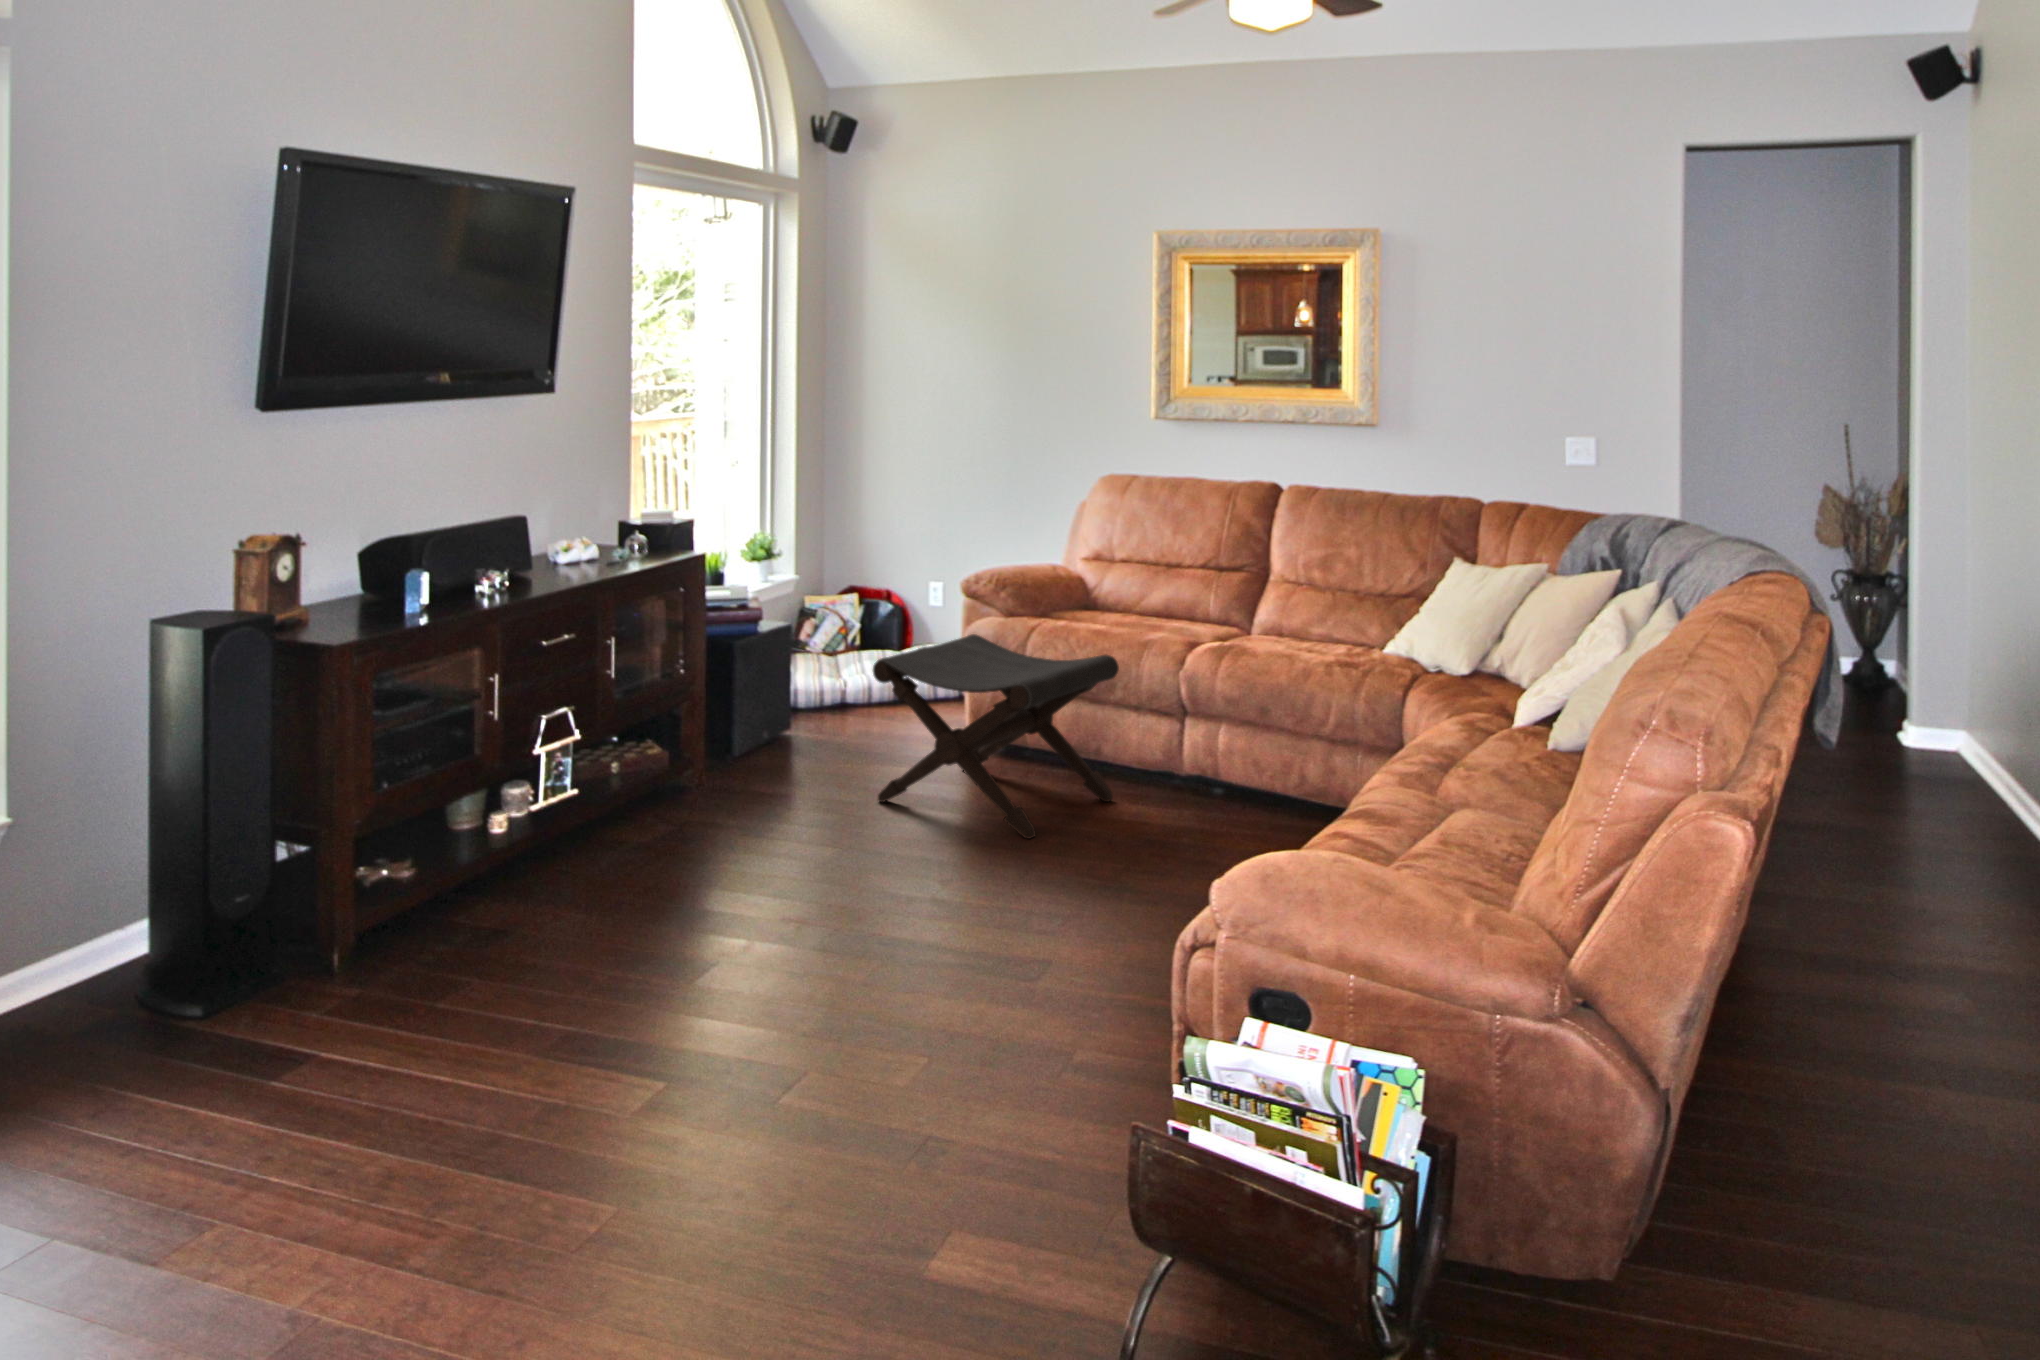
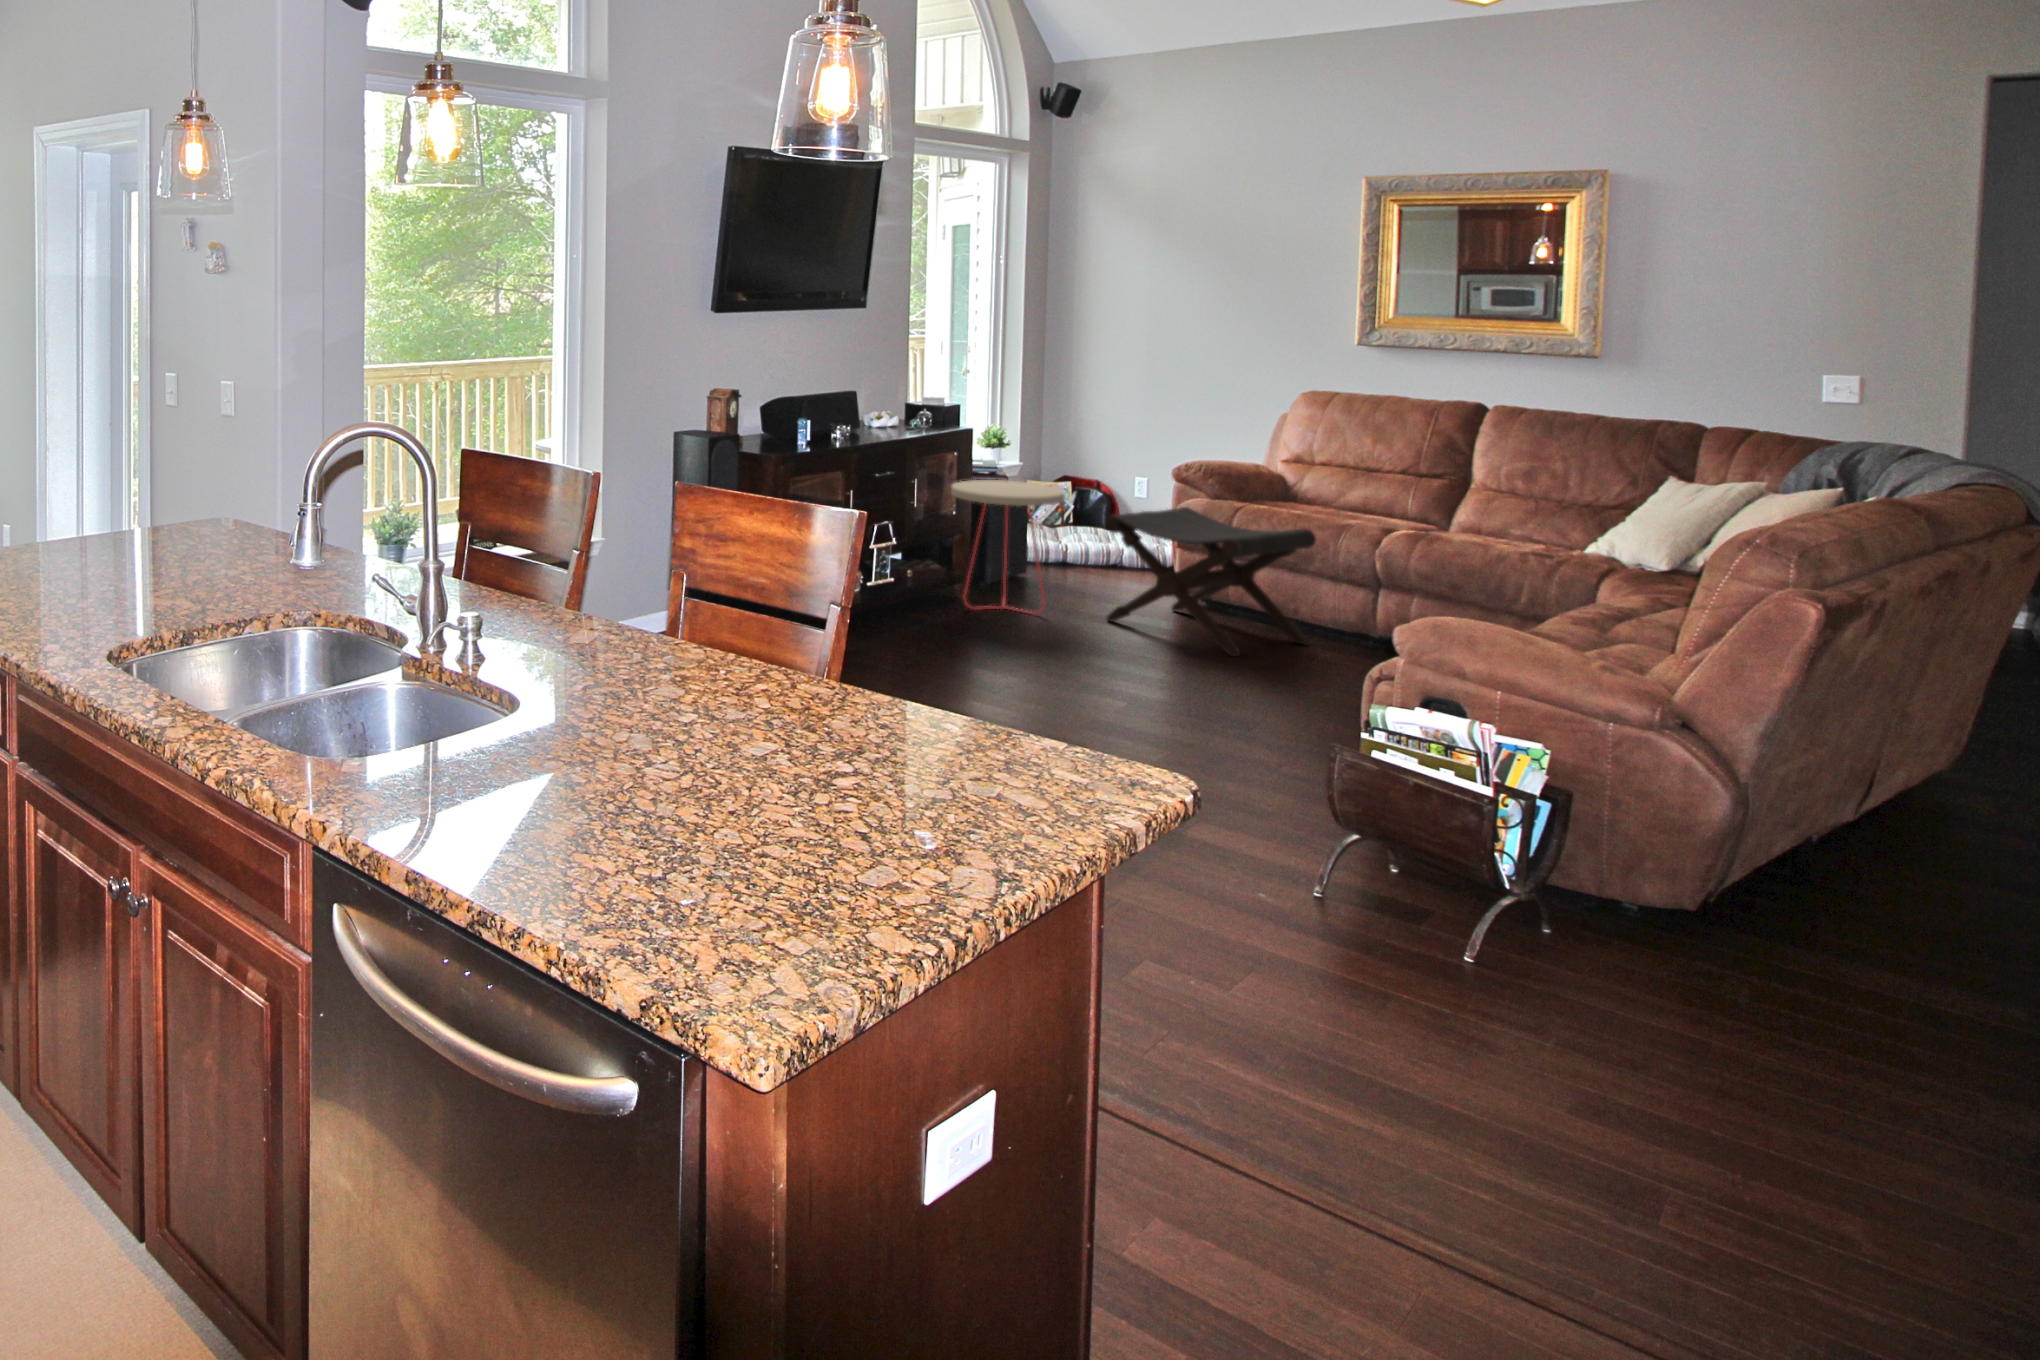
side table: none [668,619,822,810] -> present [951,480,1065,614]

